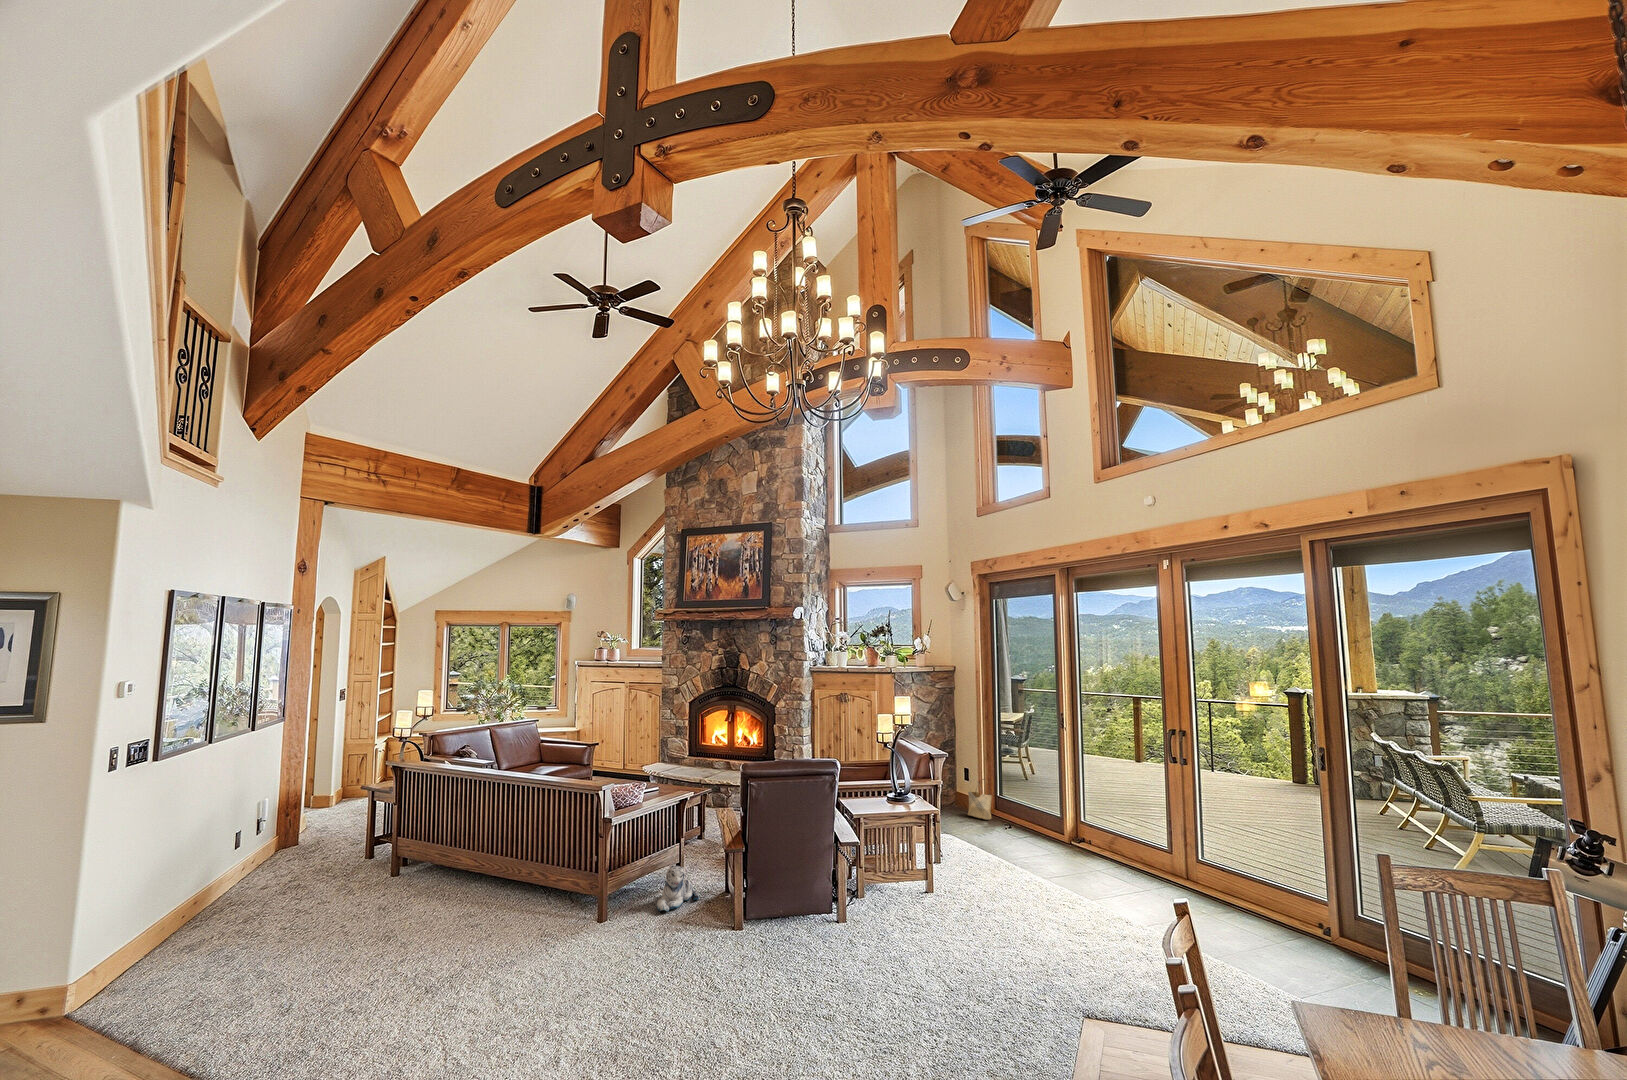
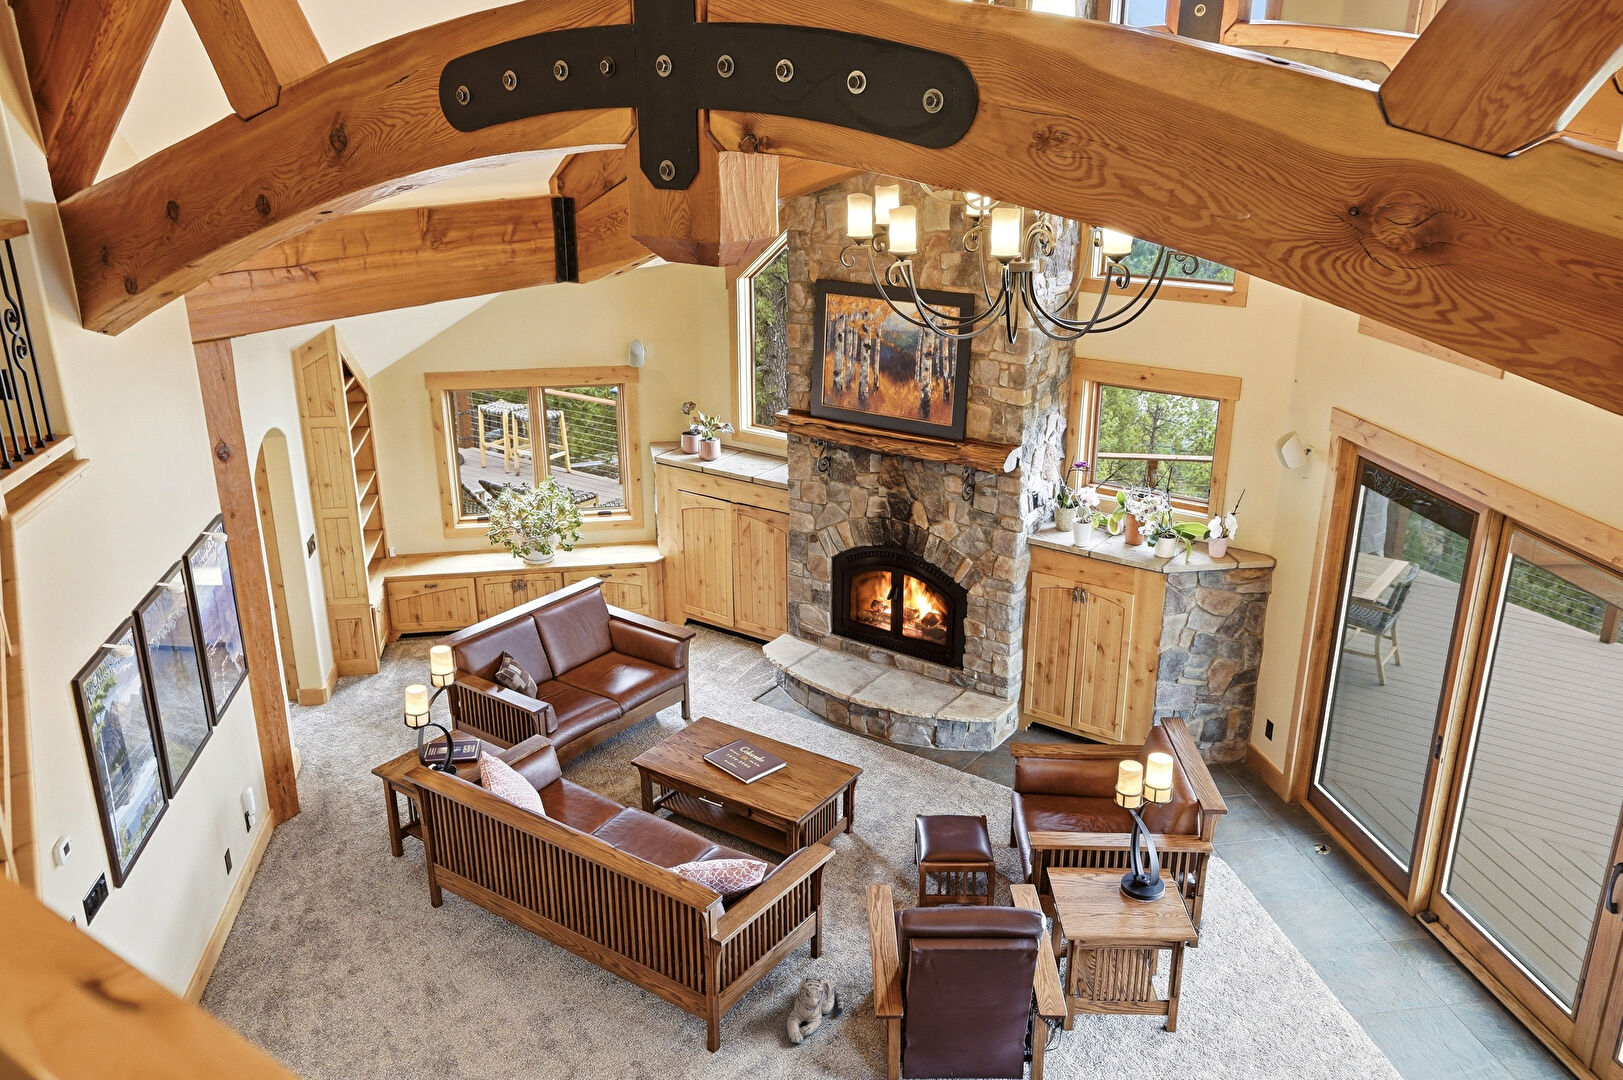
woven basket: present [968,779,992,820] -> none [1256,751,1301,814]

